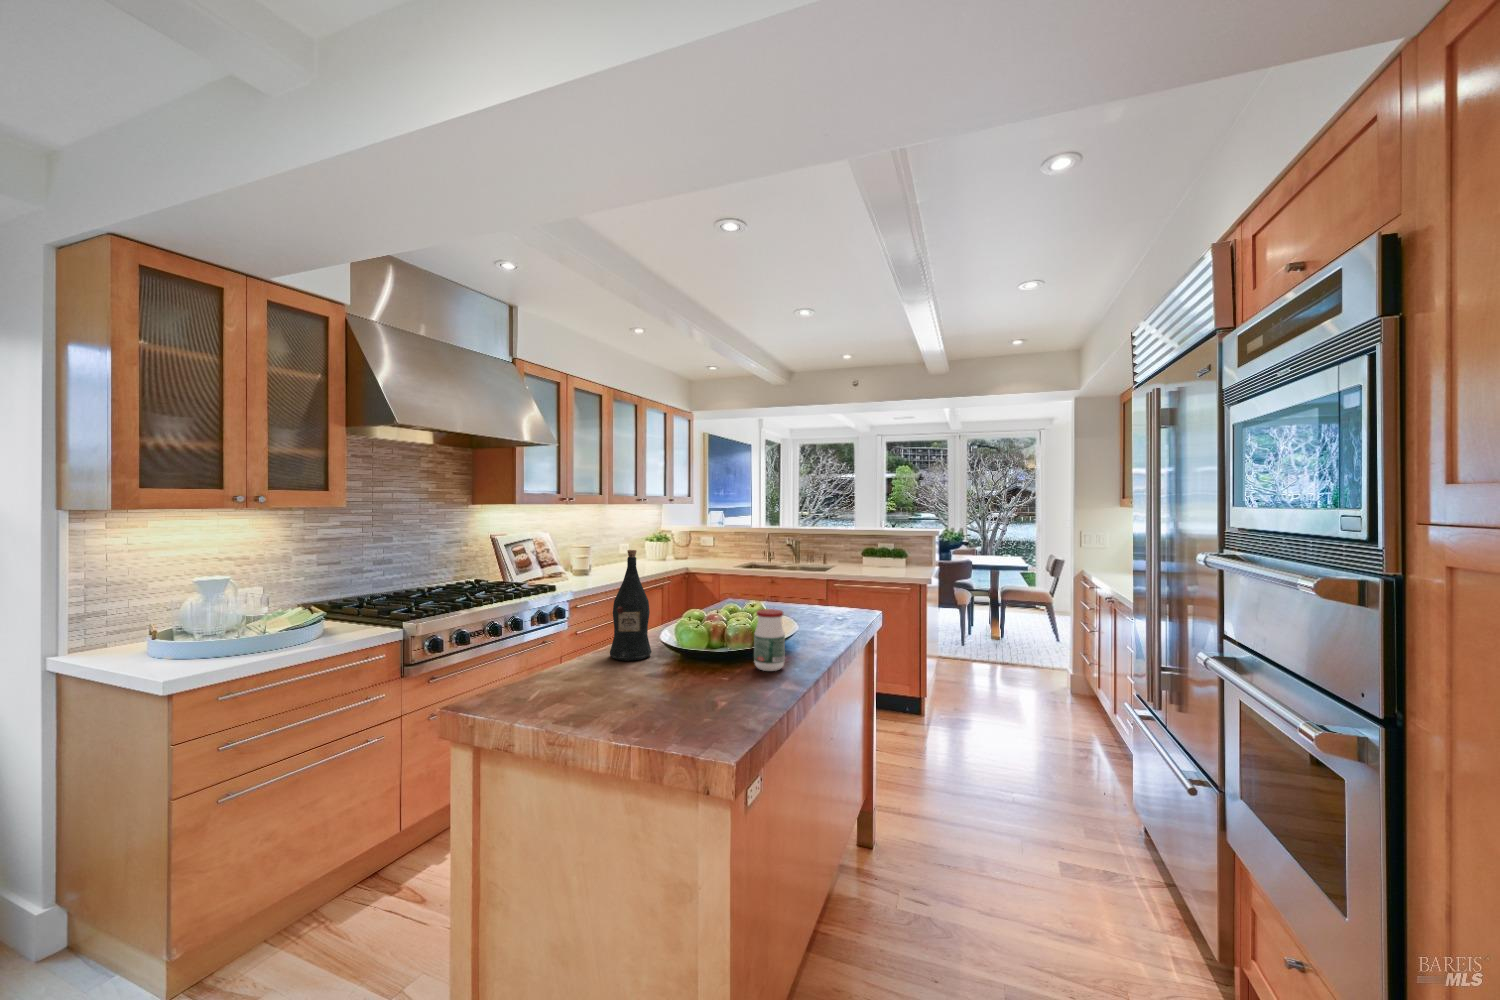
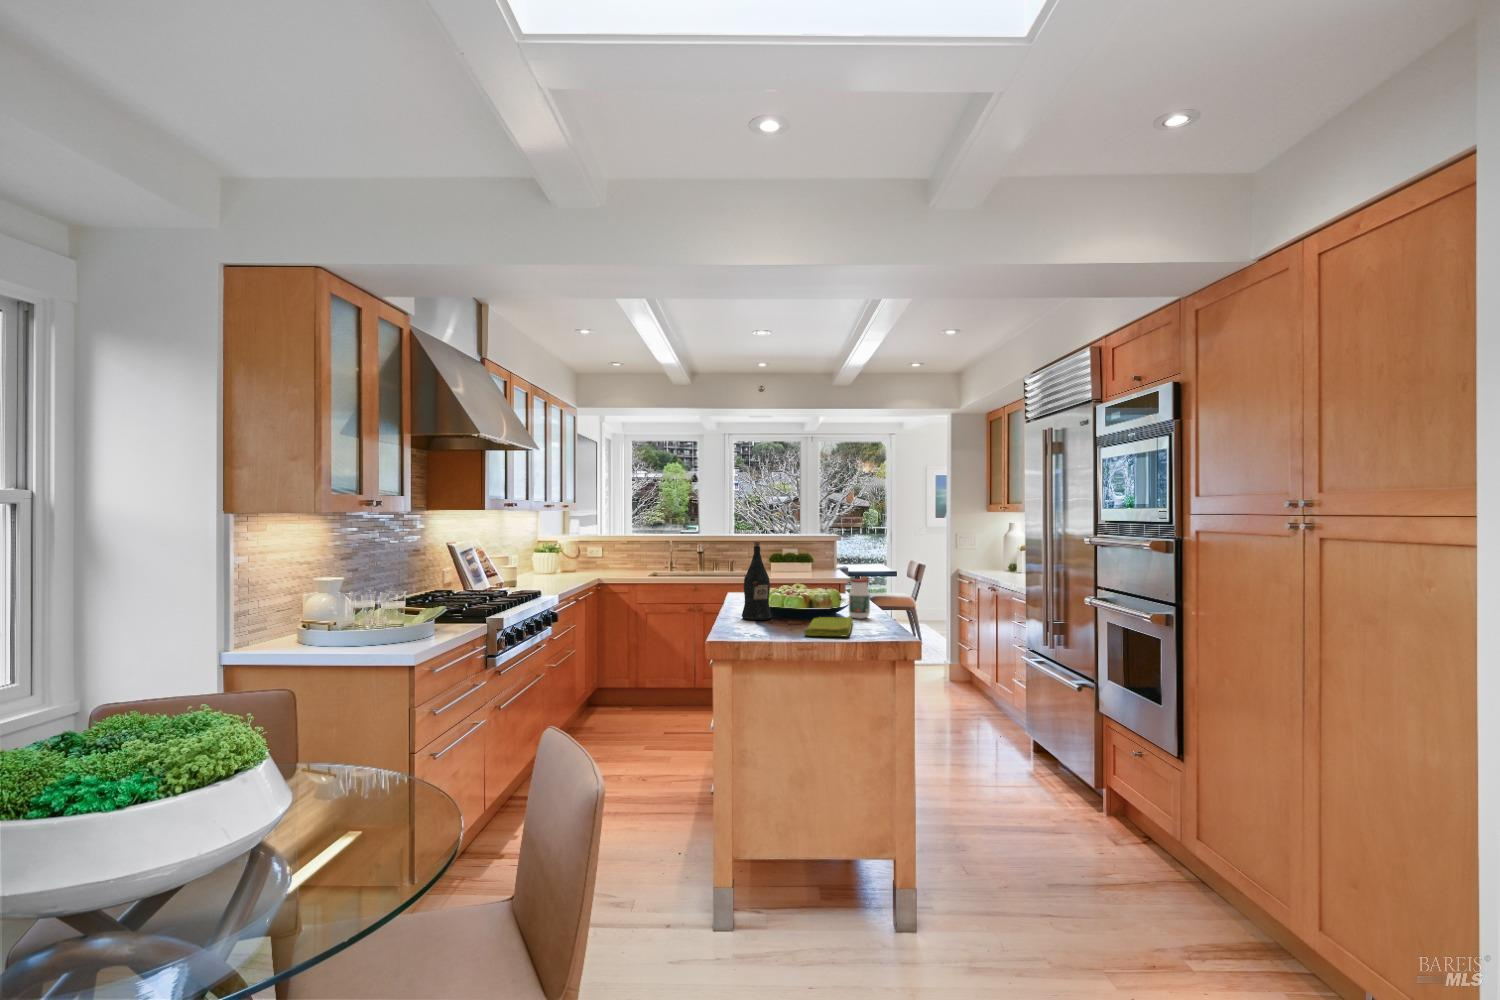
dish towel: none [587,667,735,725] -> present [804,615,853,637]

